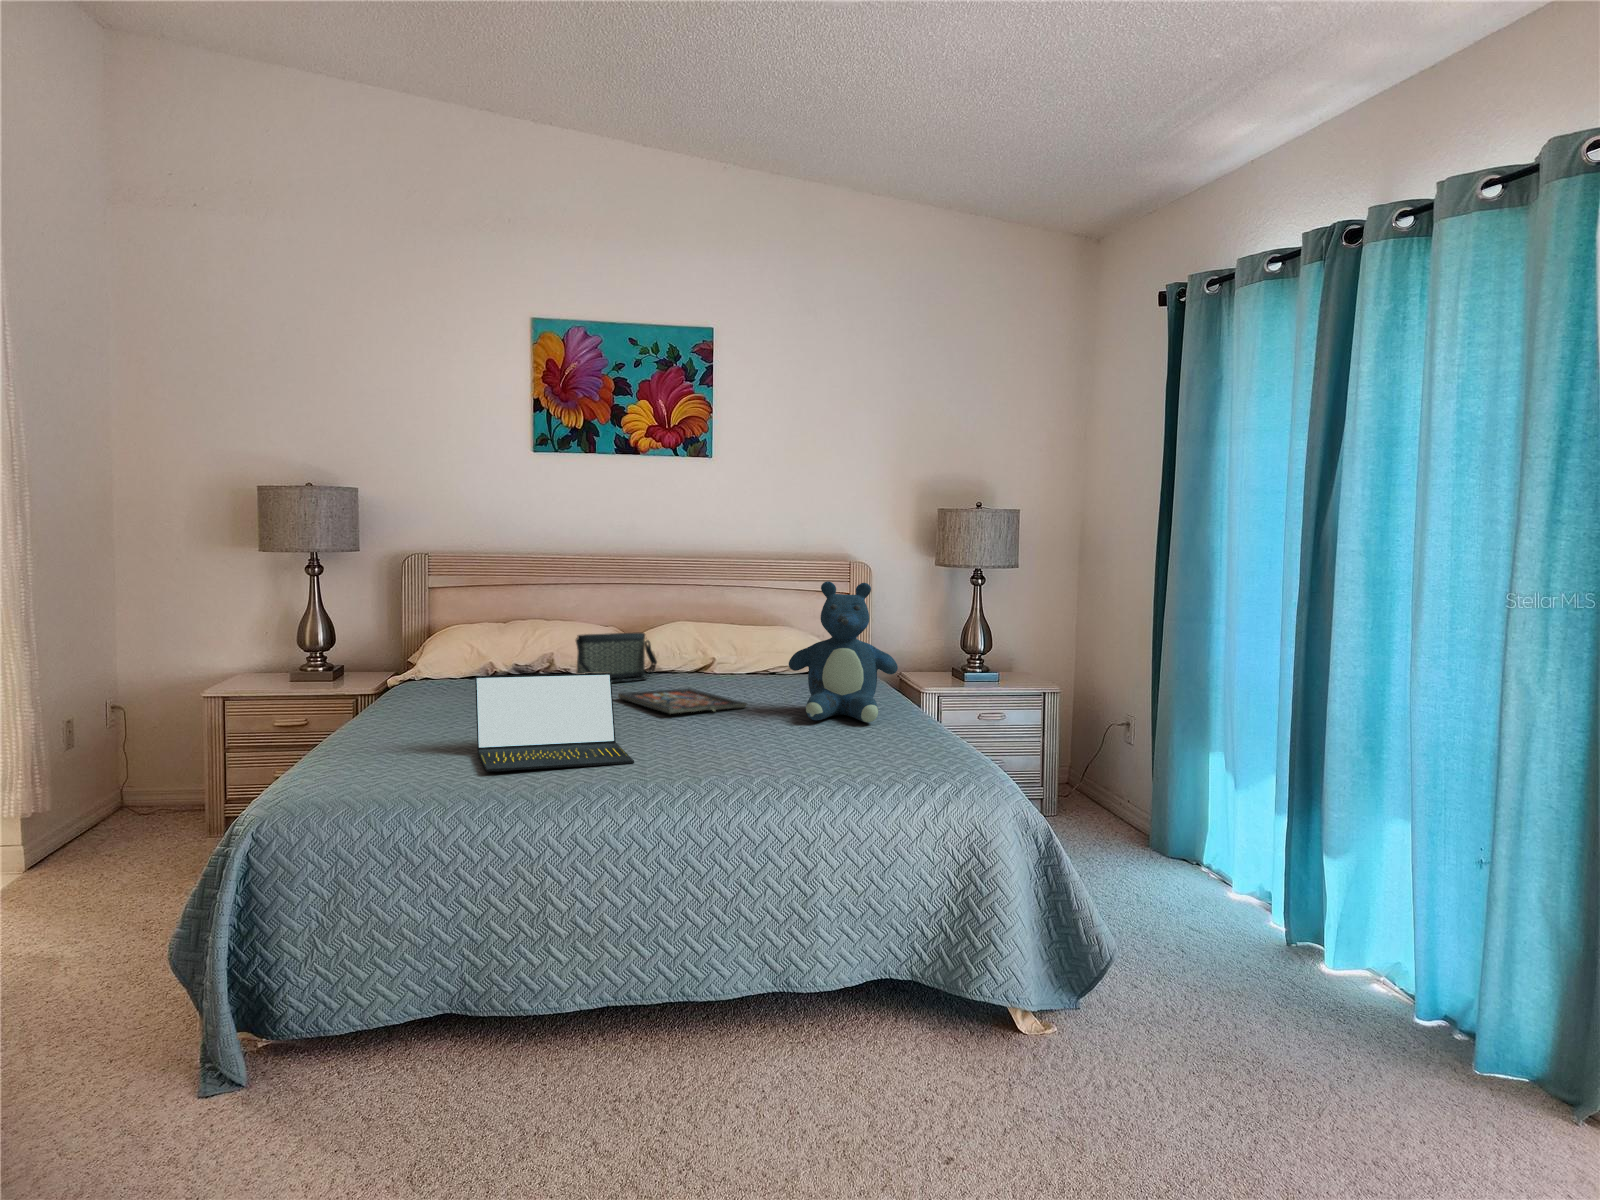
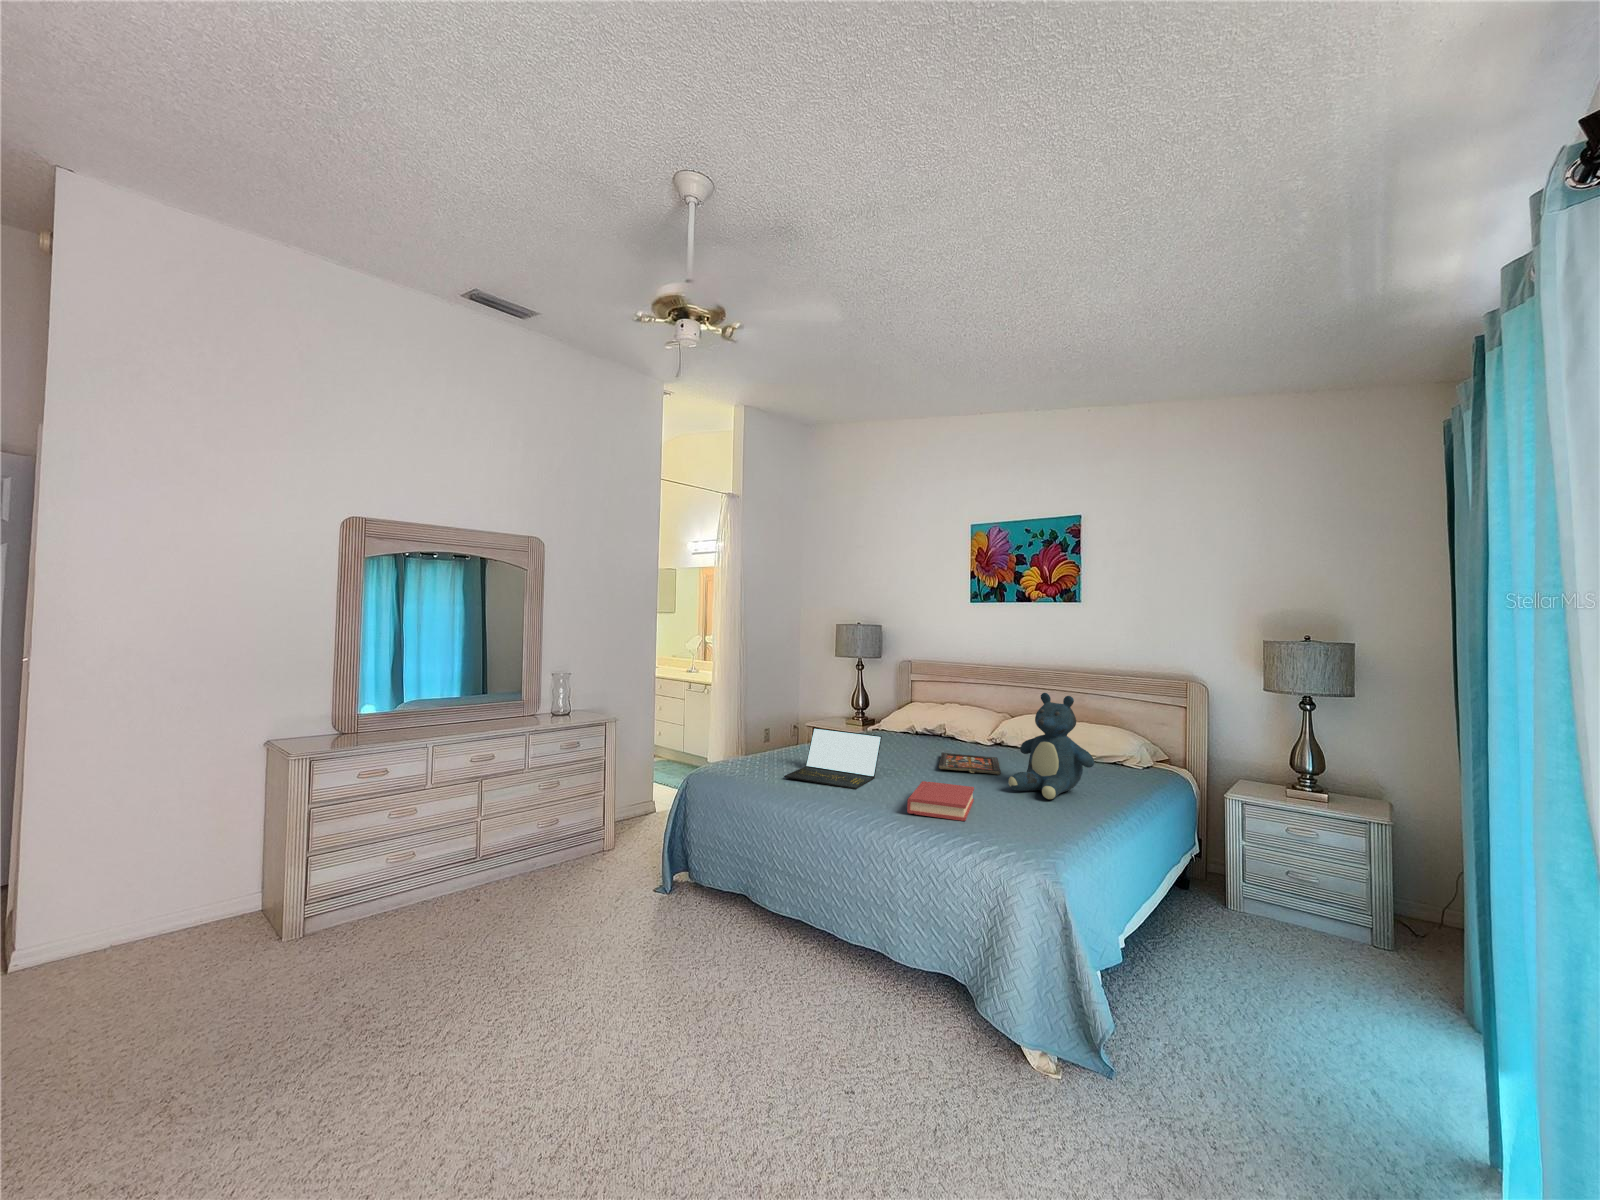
handbag: present [576,632,657,682] -> none [947,715,999,749]
hardback book: none [733,723,860,773] -> present [907,781,974,821]

